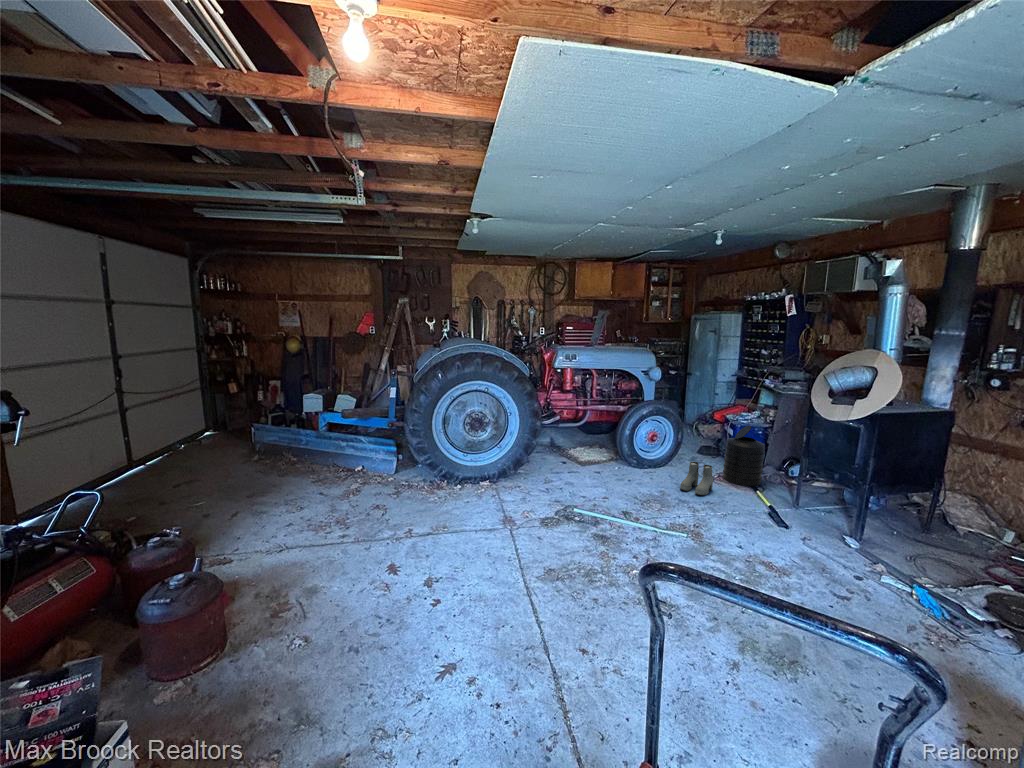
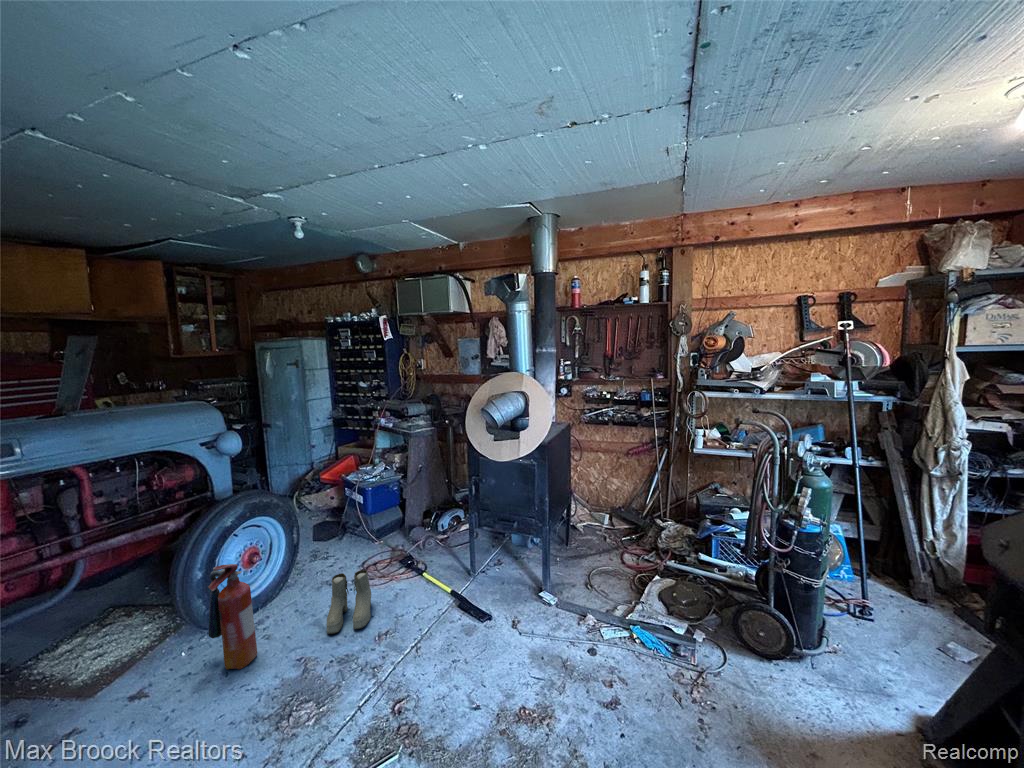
trash can: present [723,426,765,486] -> none [366,487,417,574]
fire extinguisher: none [626,427,647,483] -> present [208,564,257,670]

